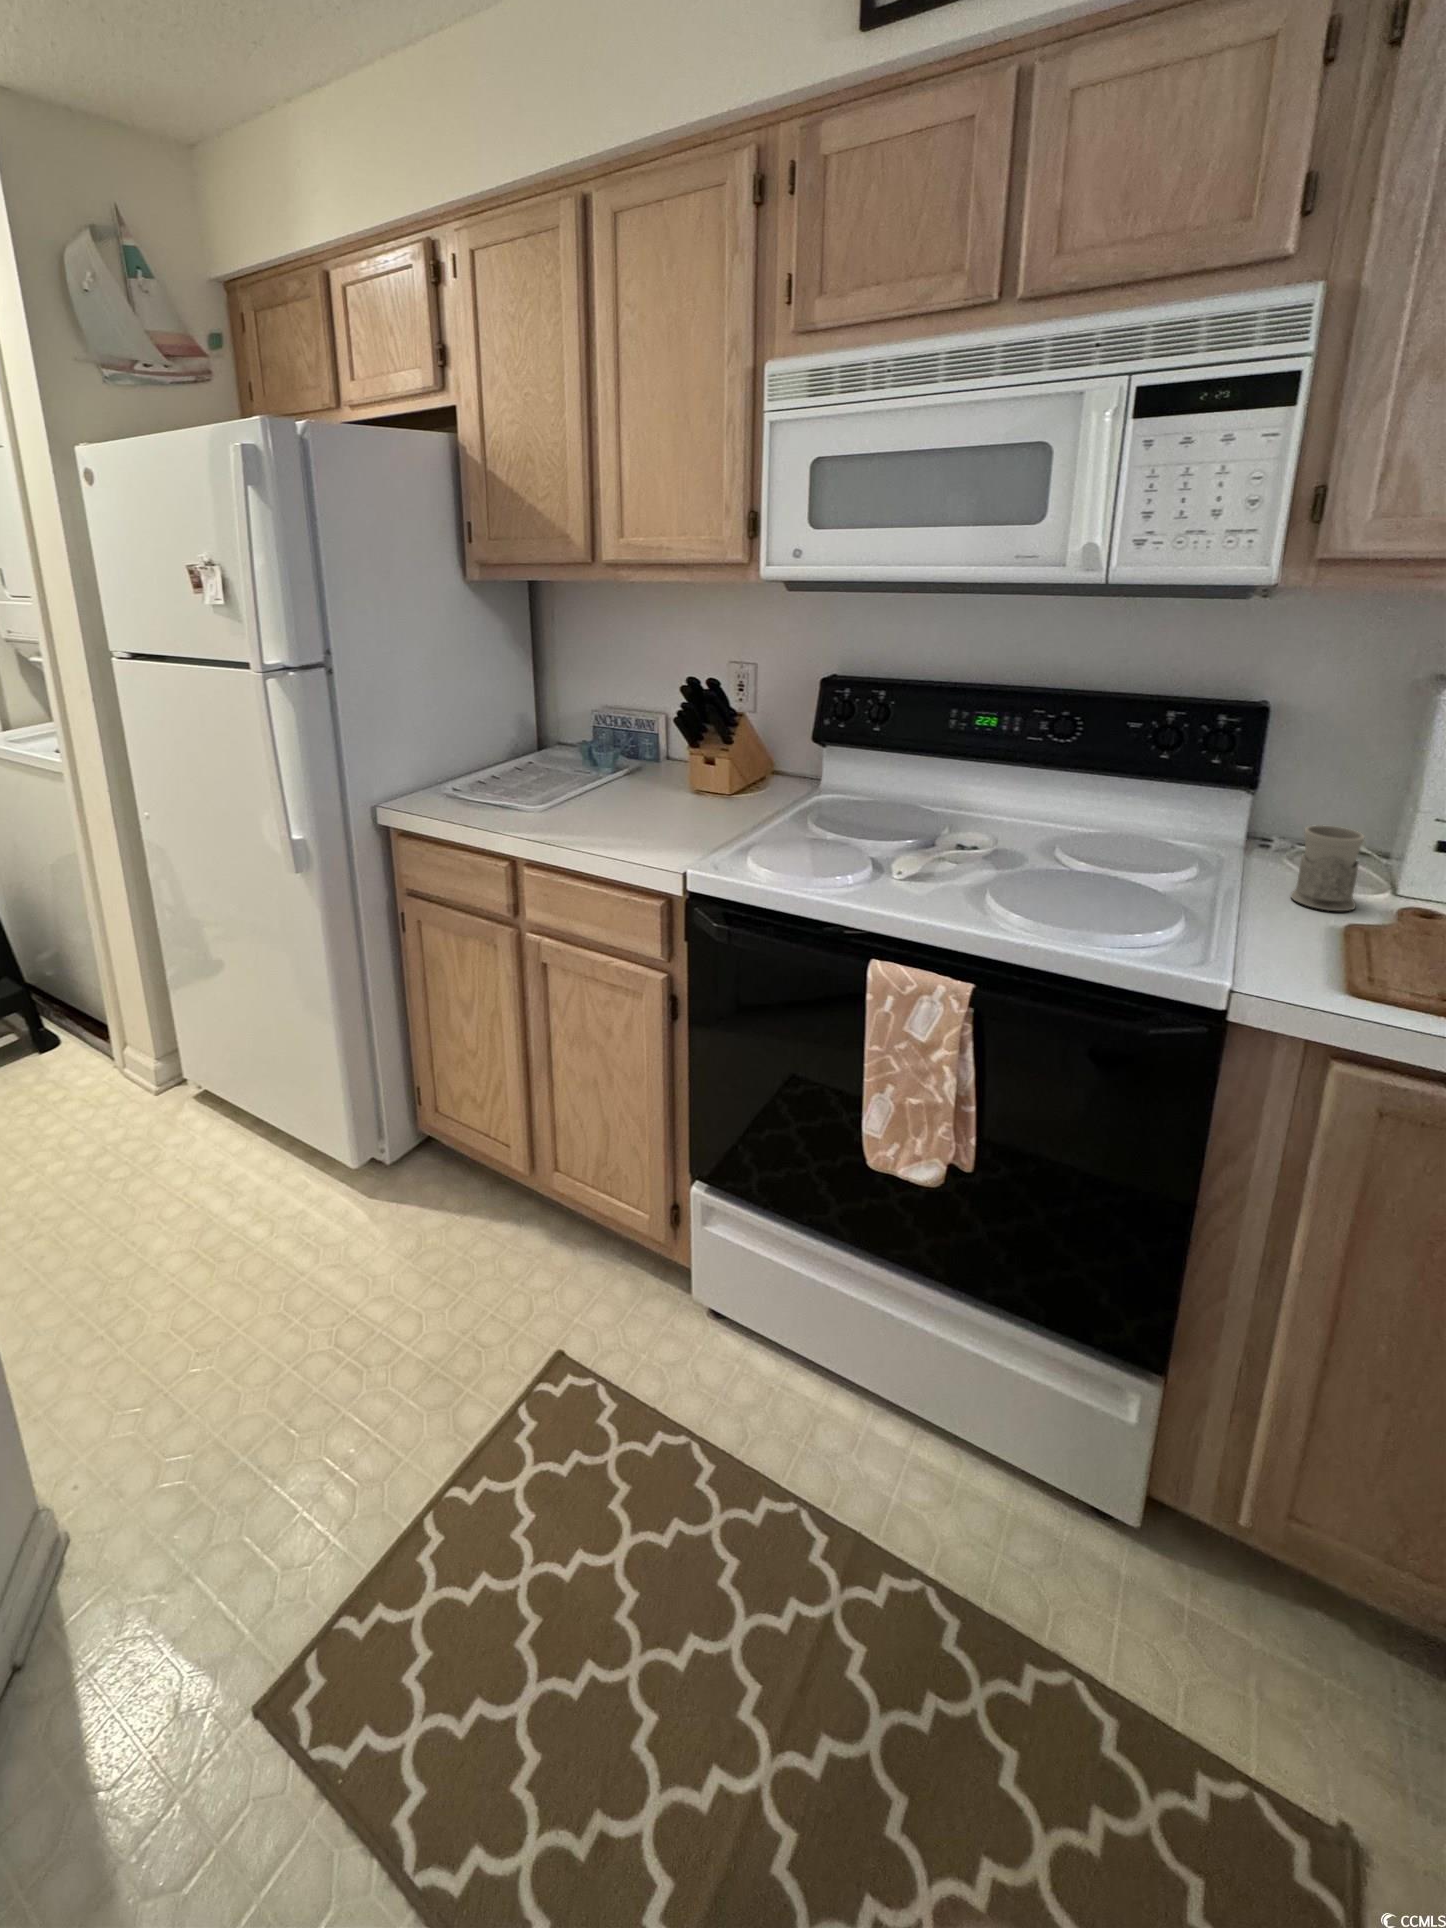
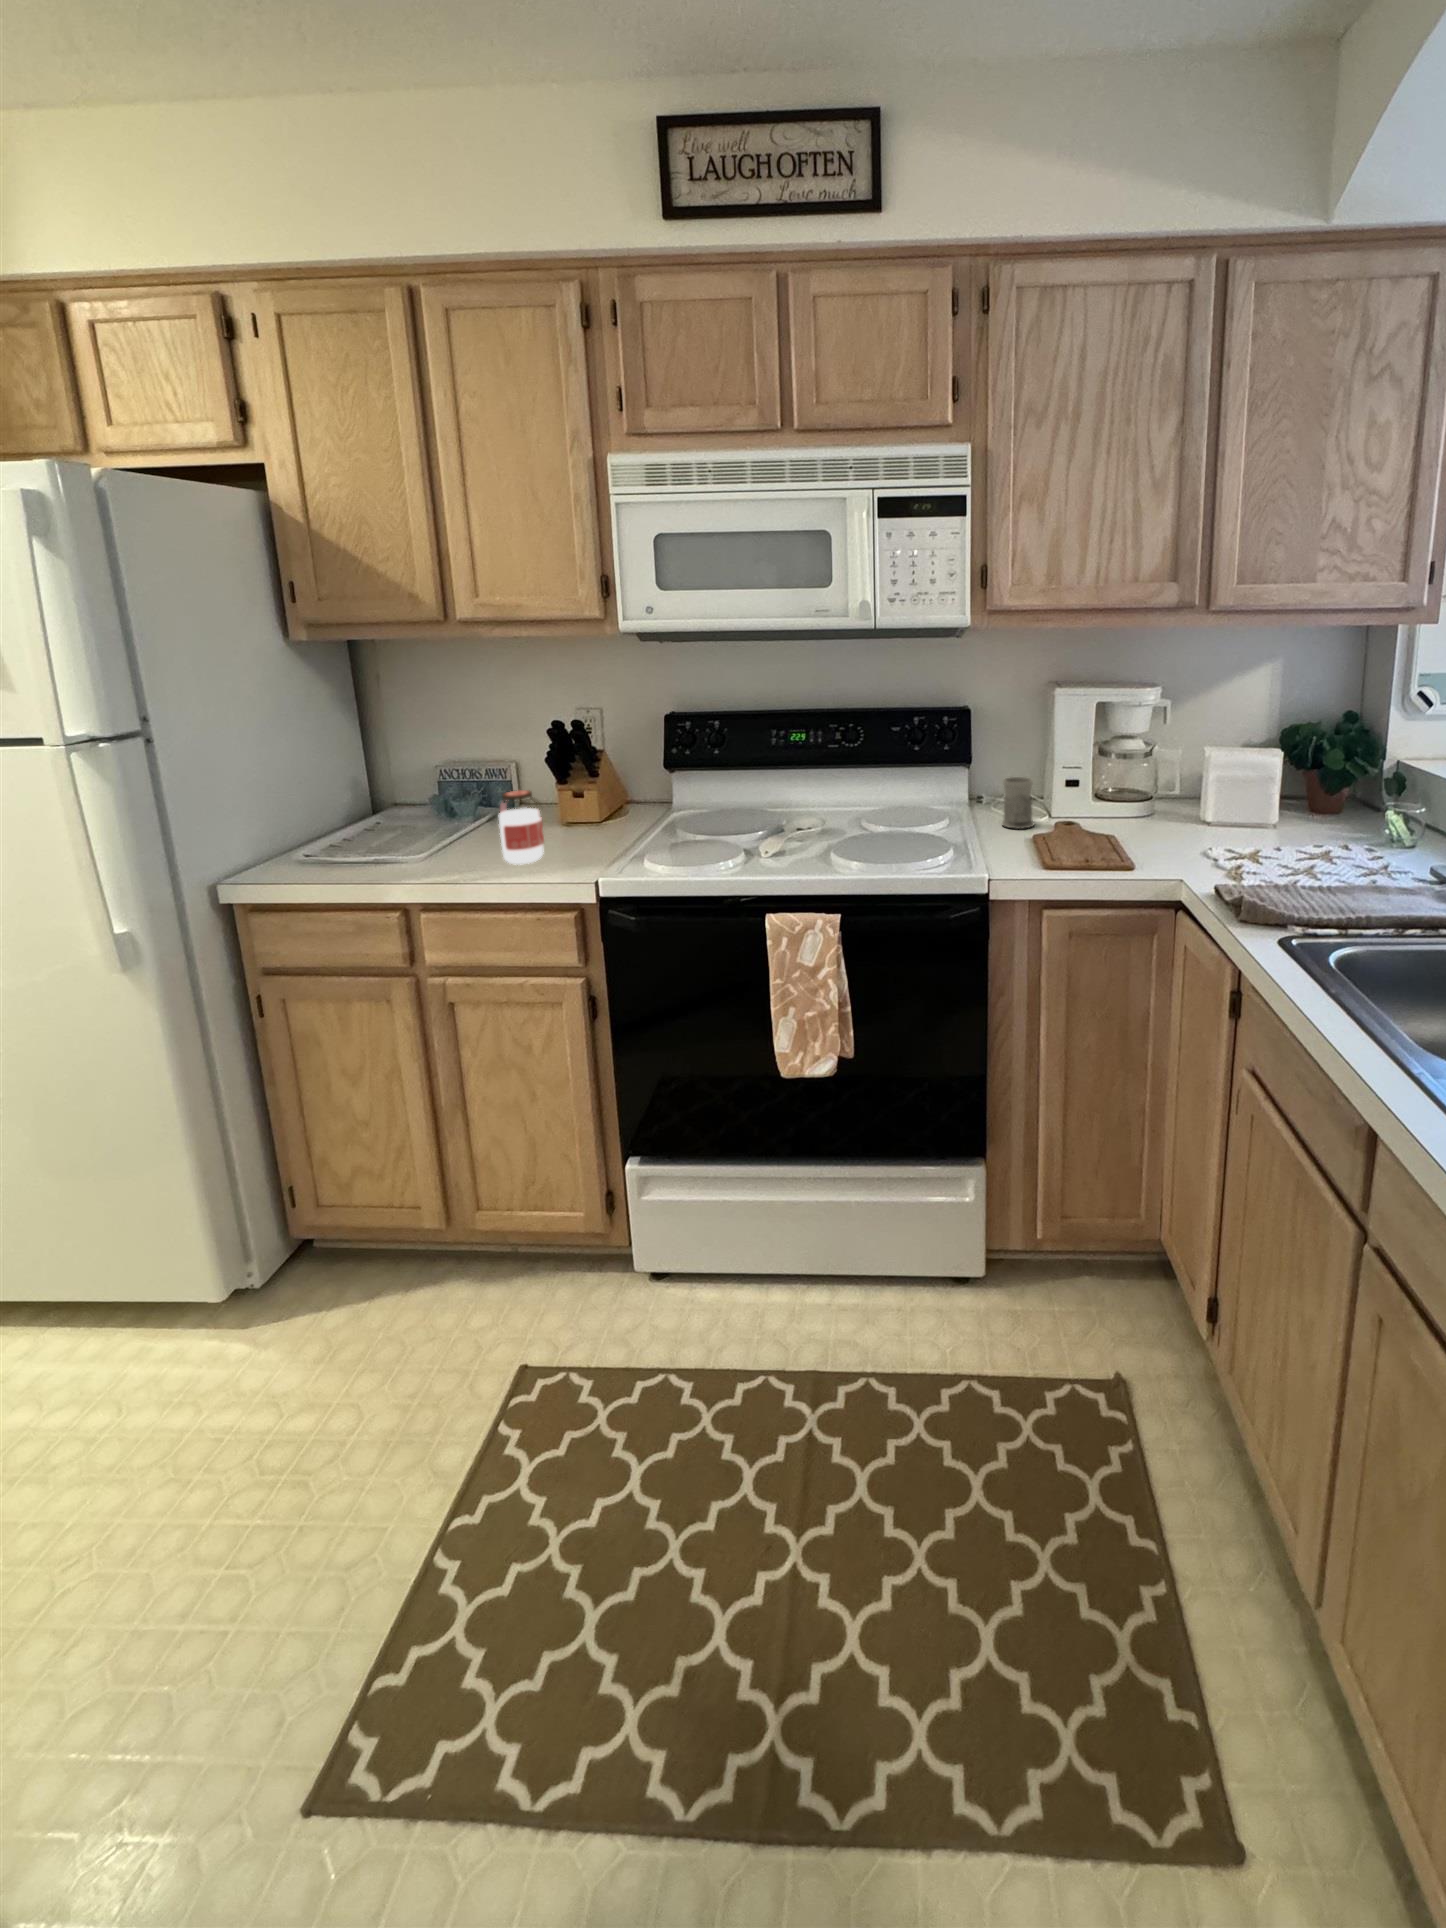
jar: none [602,754,648,837] -> present [499,790,544,865]

